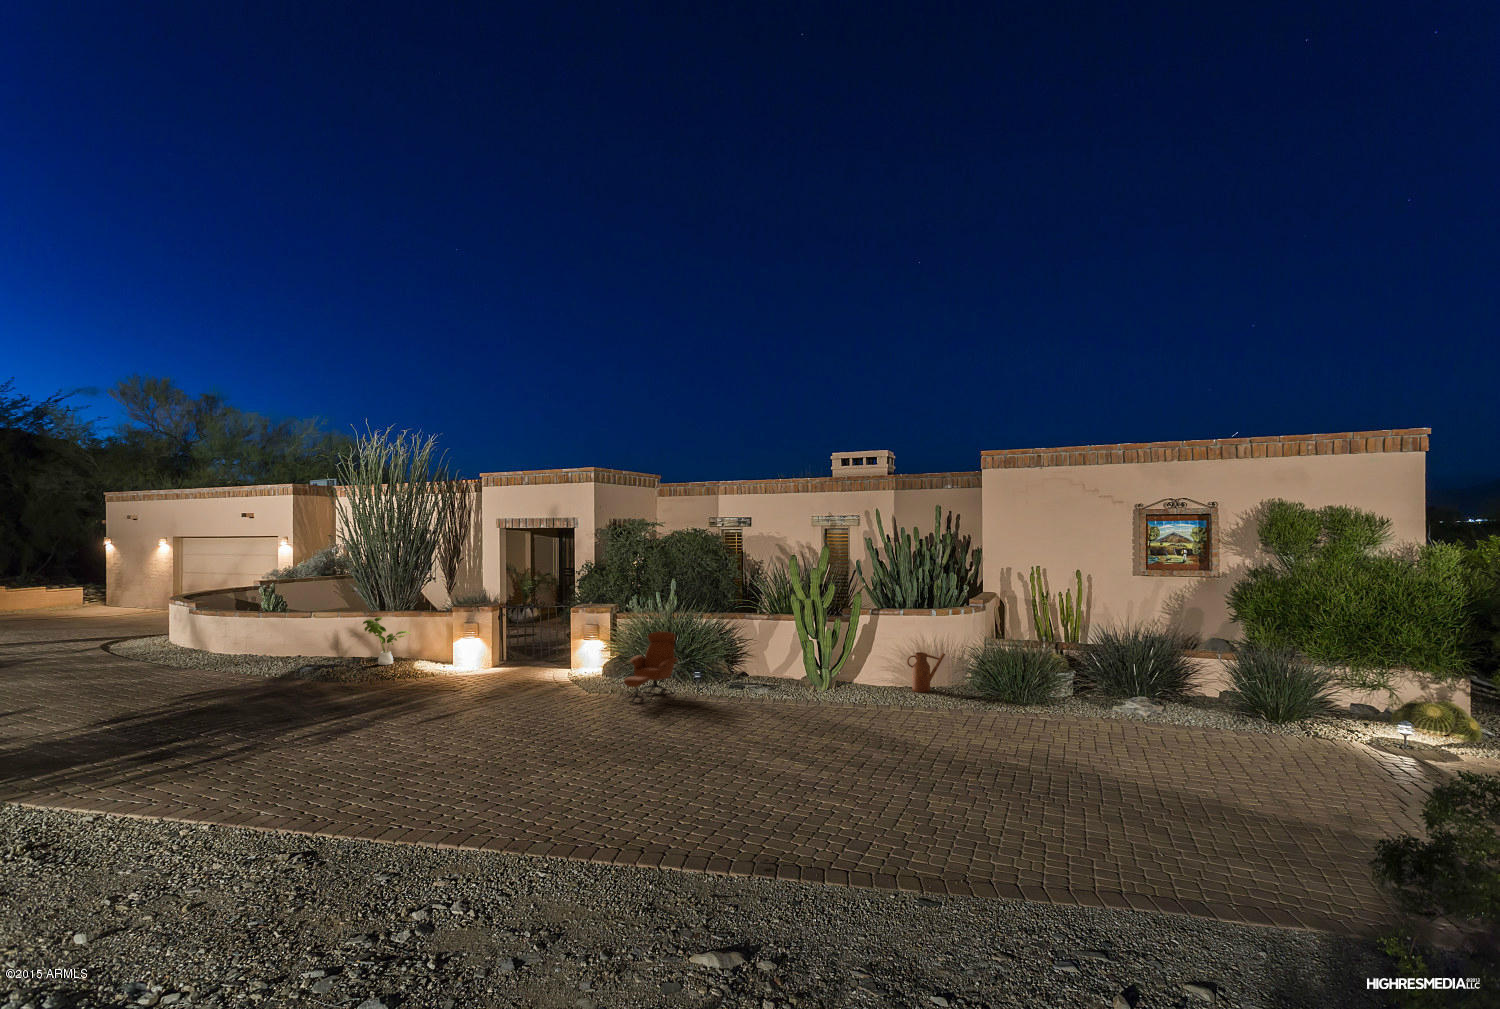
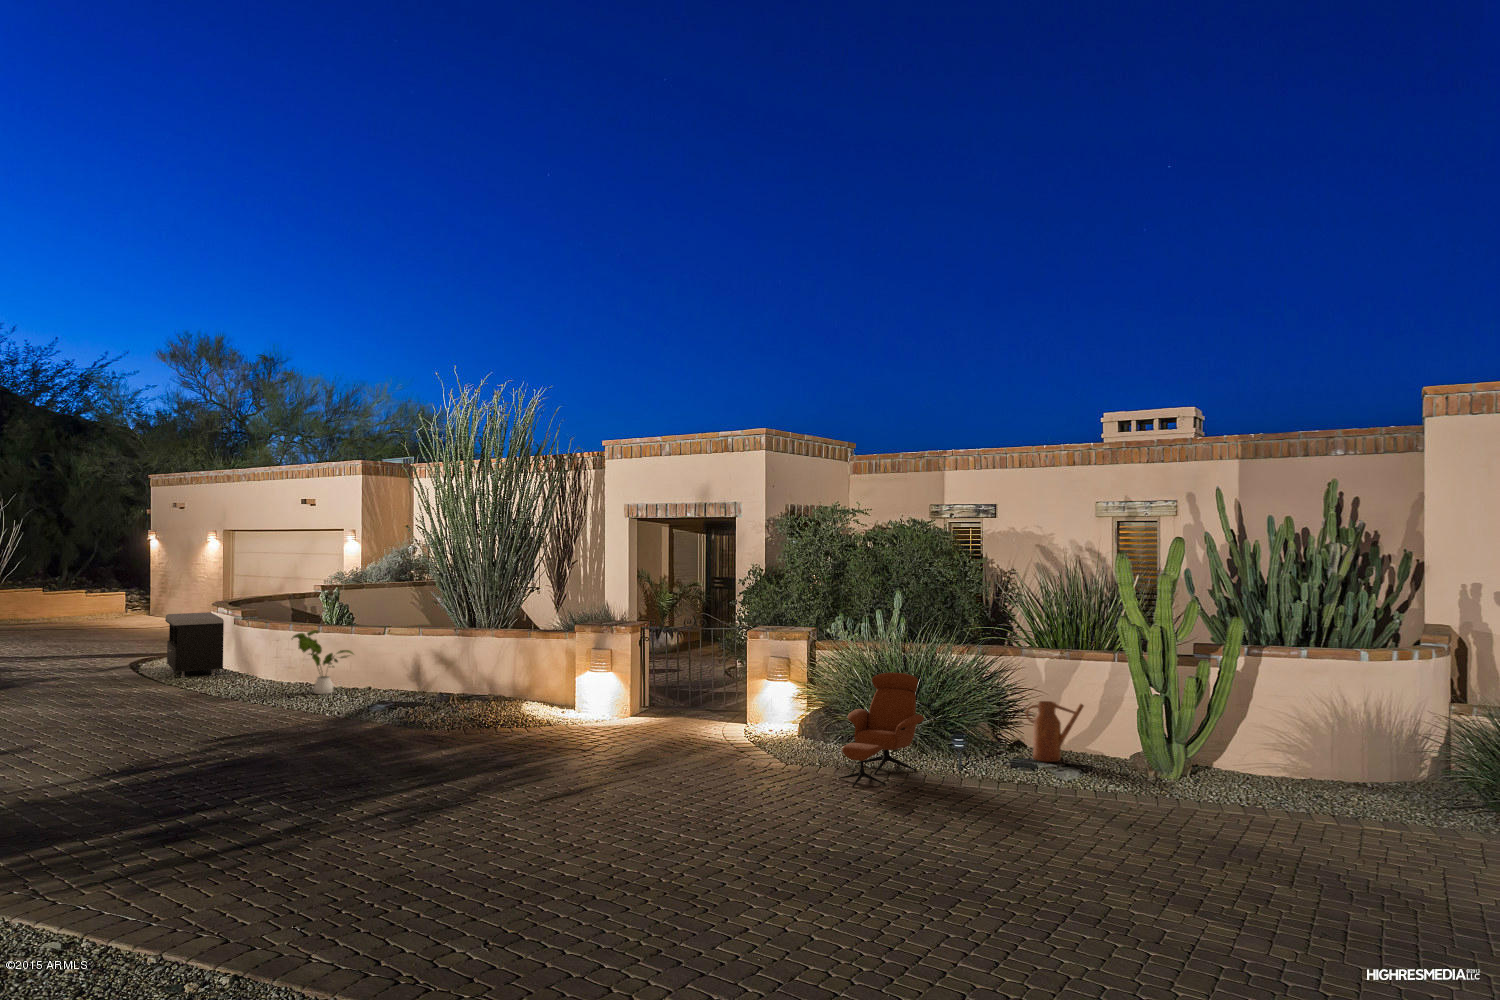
storage bench: none [133,603,182,653] -> present [165,612,224,677]
house plant: present [363,617,410,665] -> present [291,630,353,694]
watering can: present [907,652,945,693] -> present [1025,701,1084,762]

